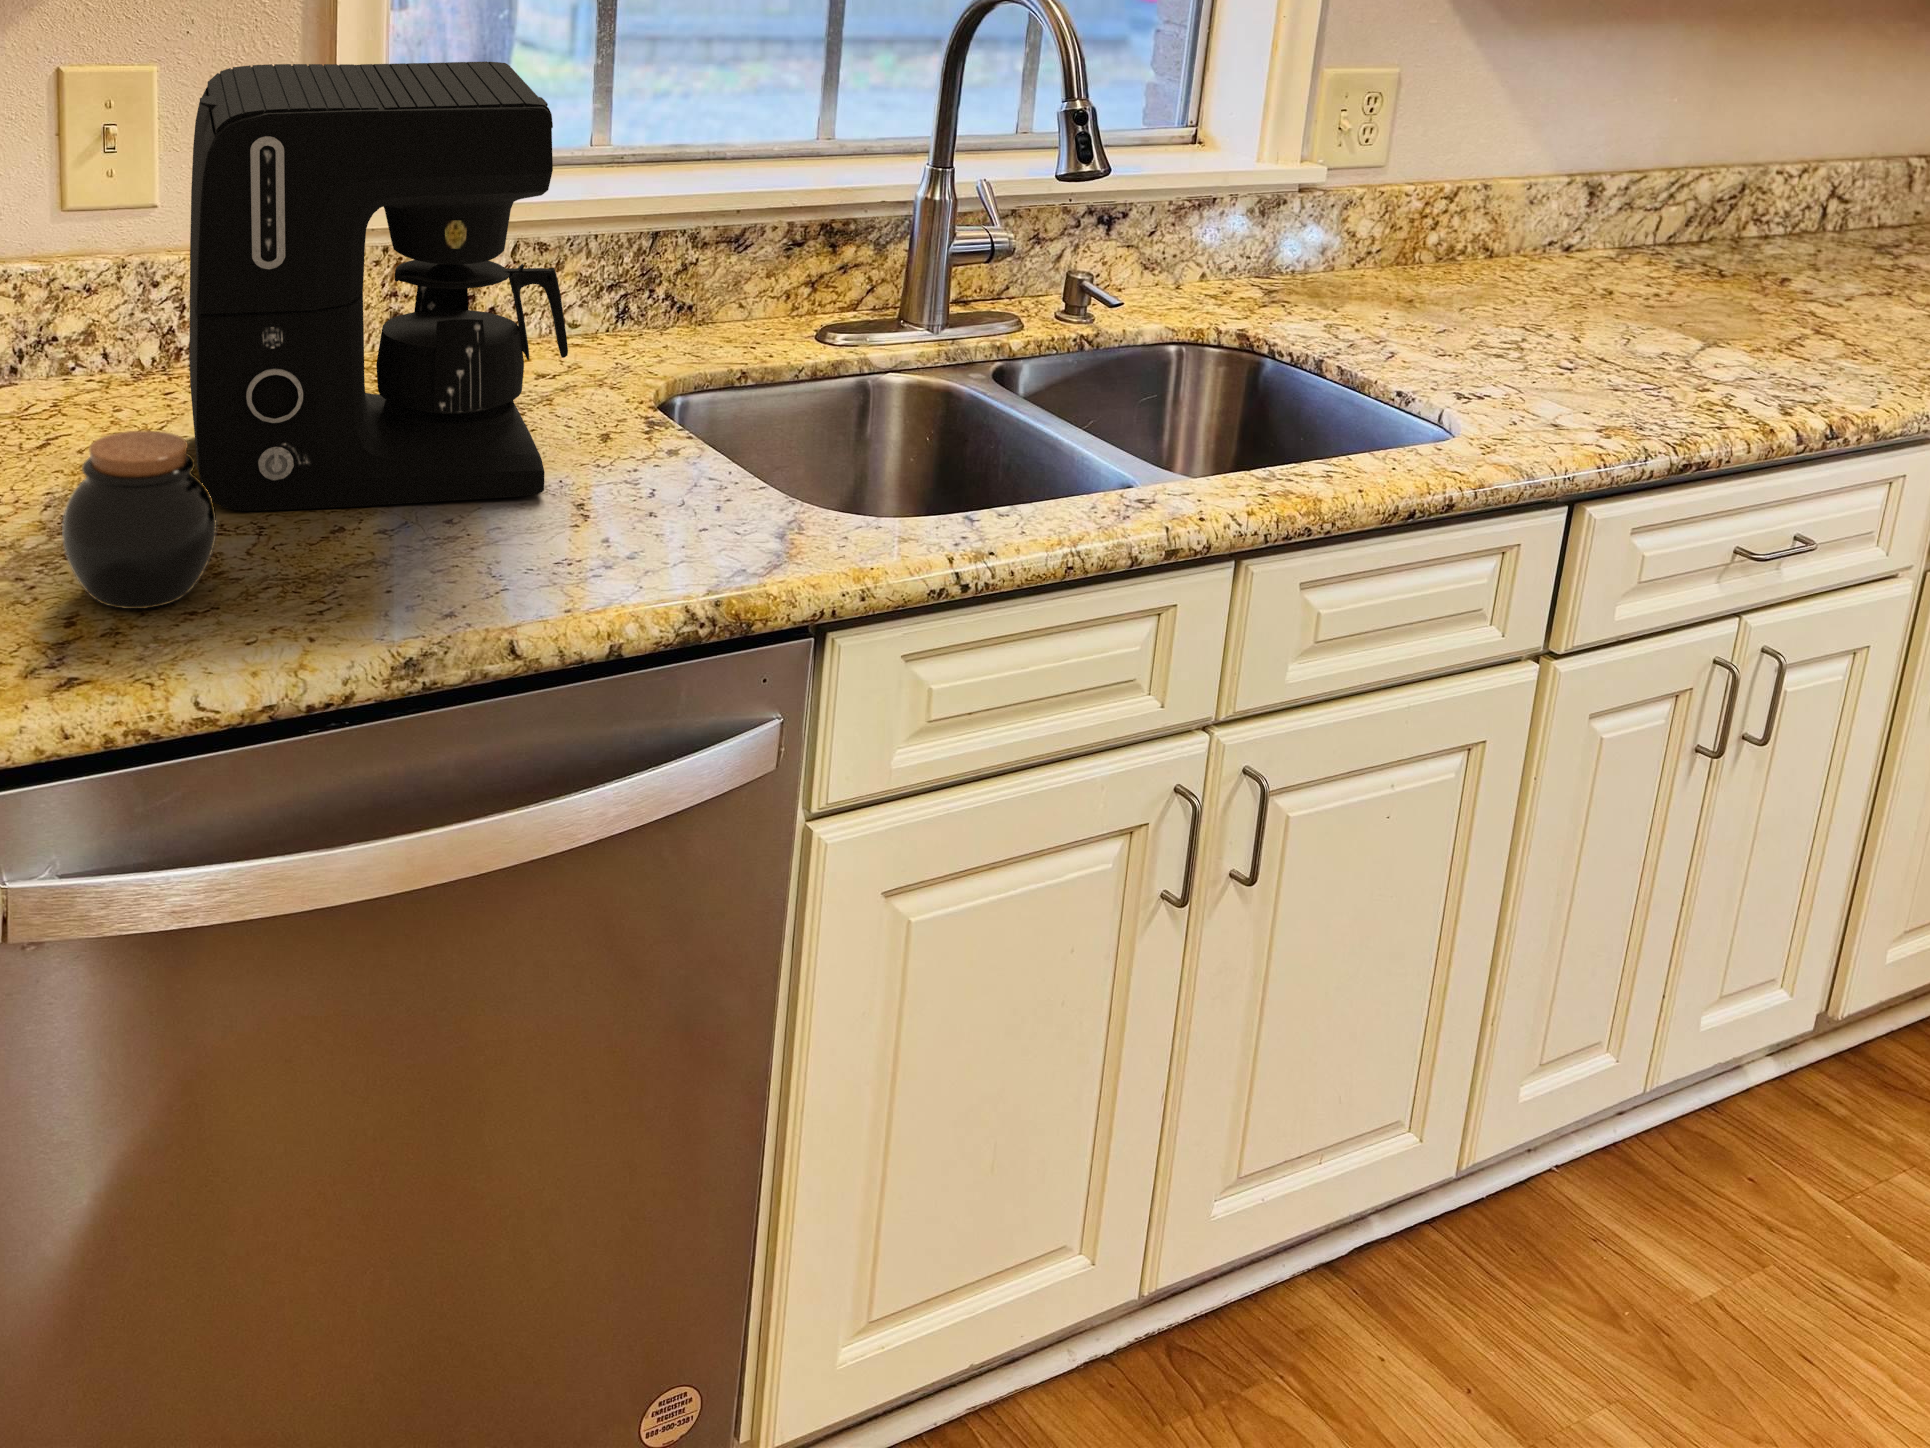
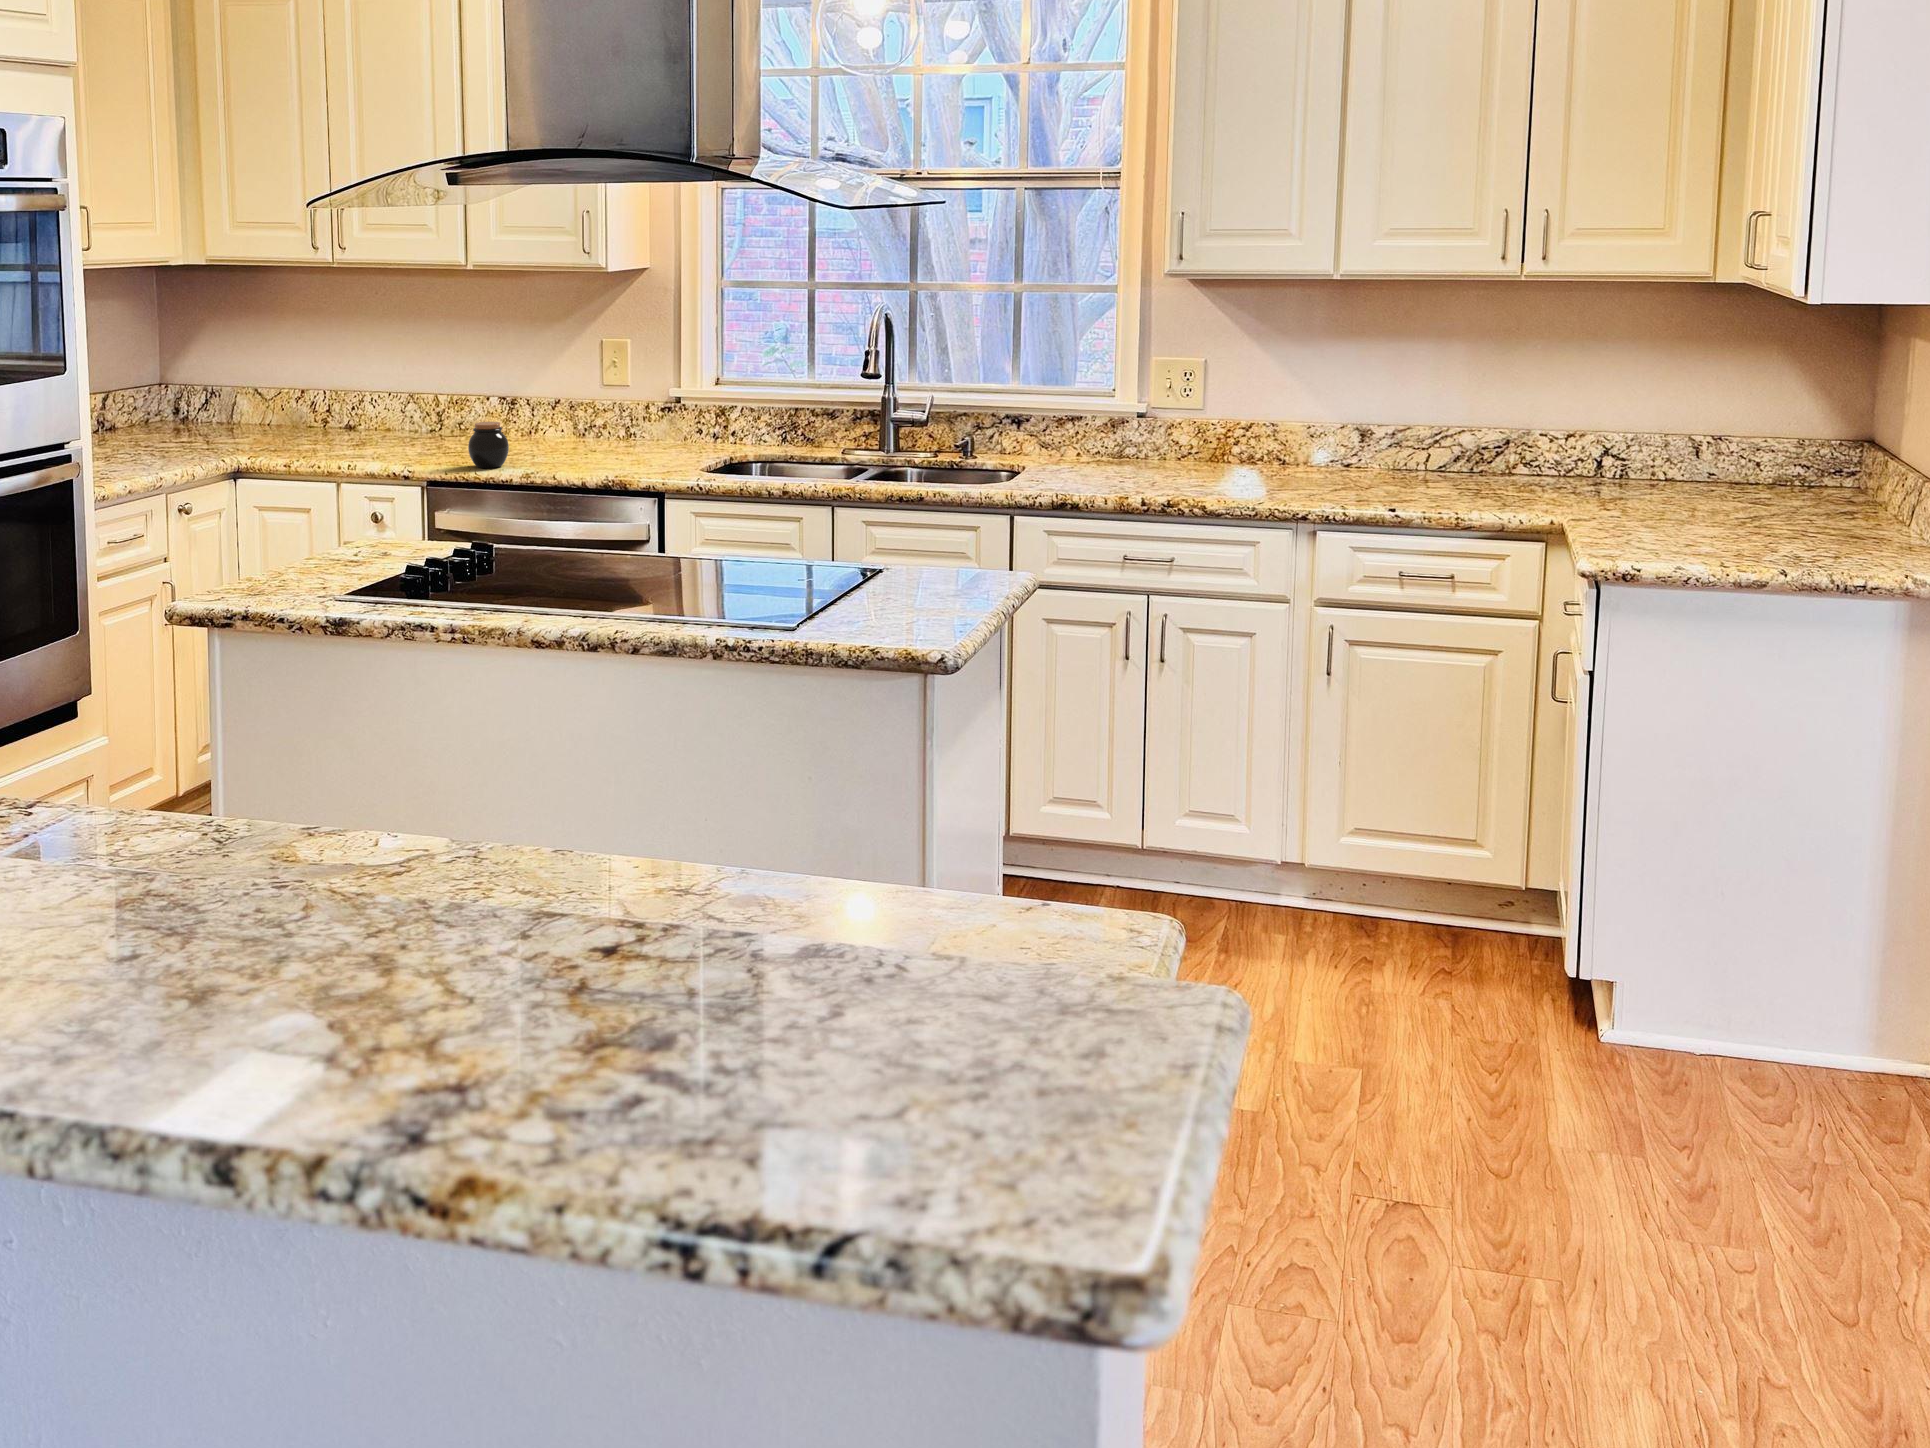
coffee maker: present [189,61,568,511] -> none [538,330,671,466]

